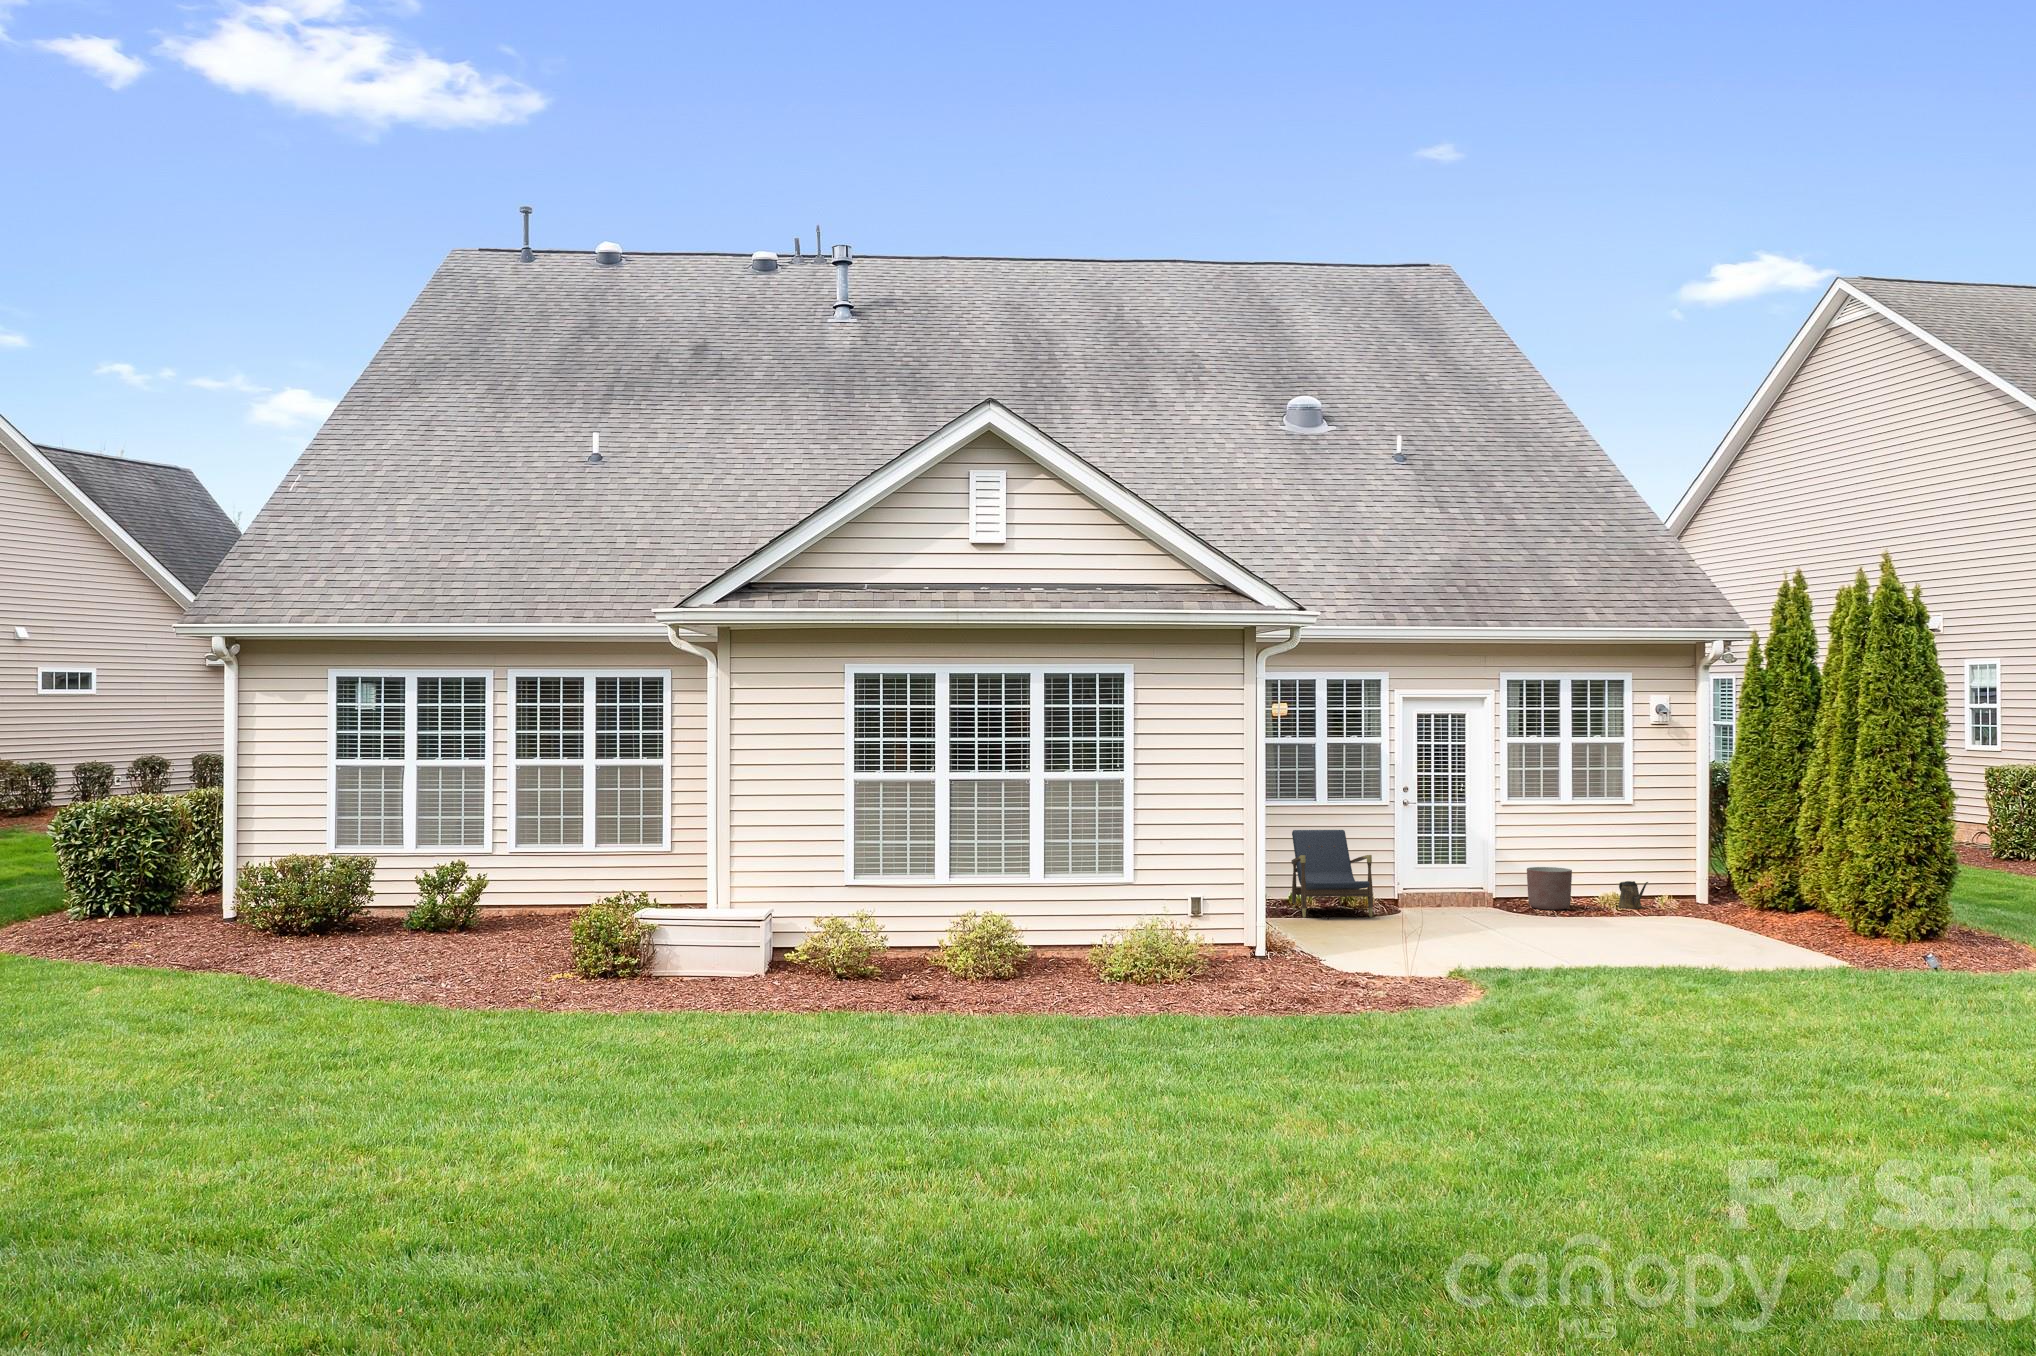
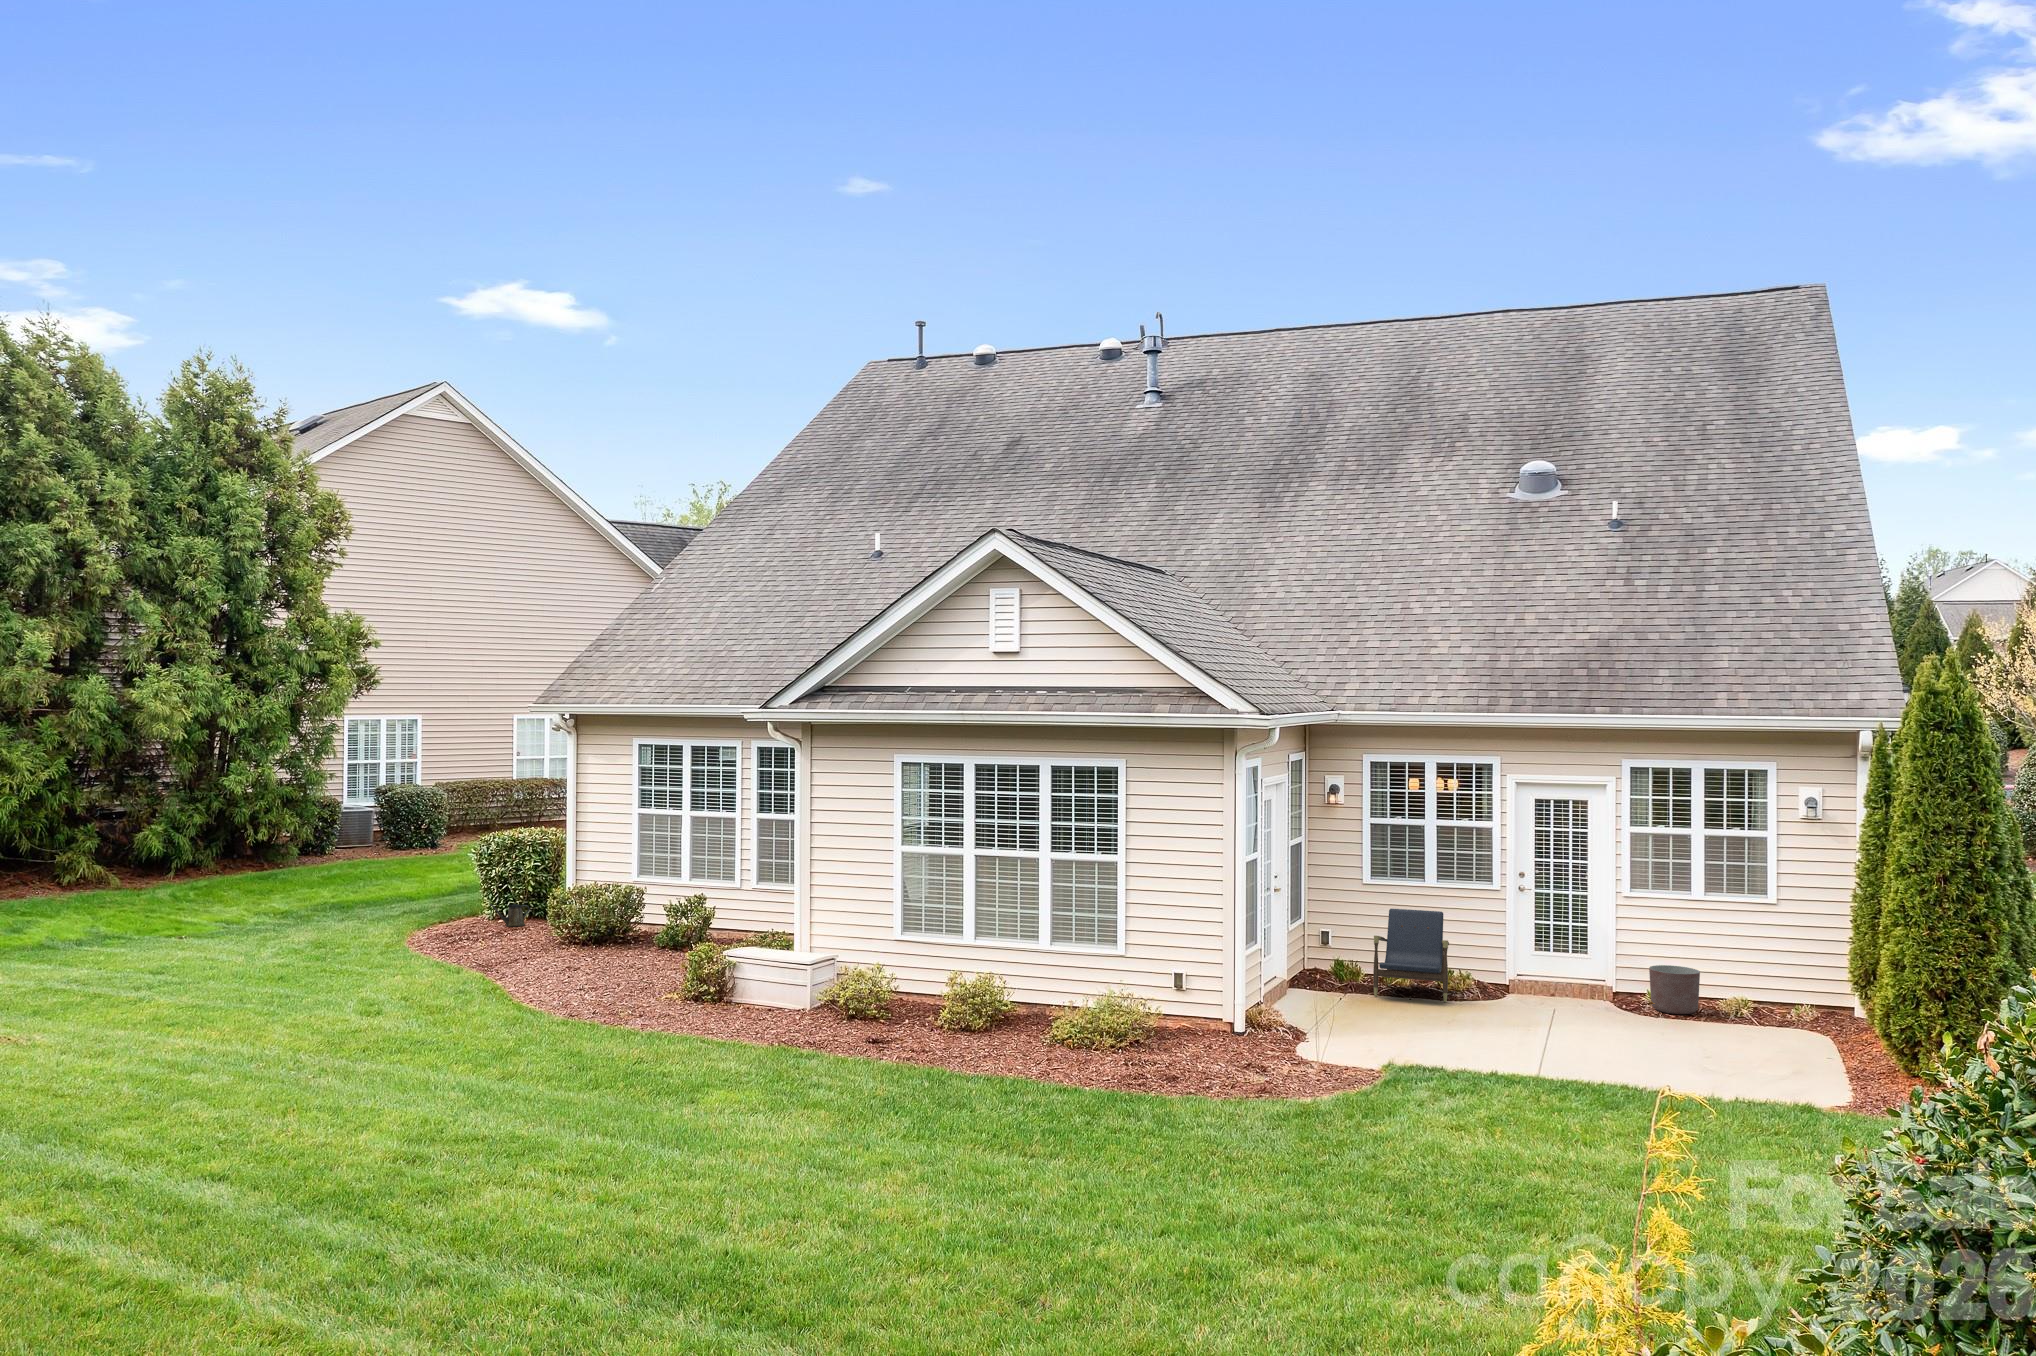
watering can: present [1618,881,1648,909] -> present [490,904,529,927]

